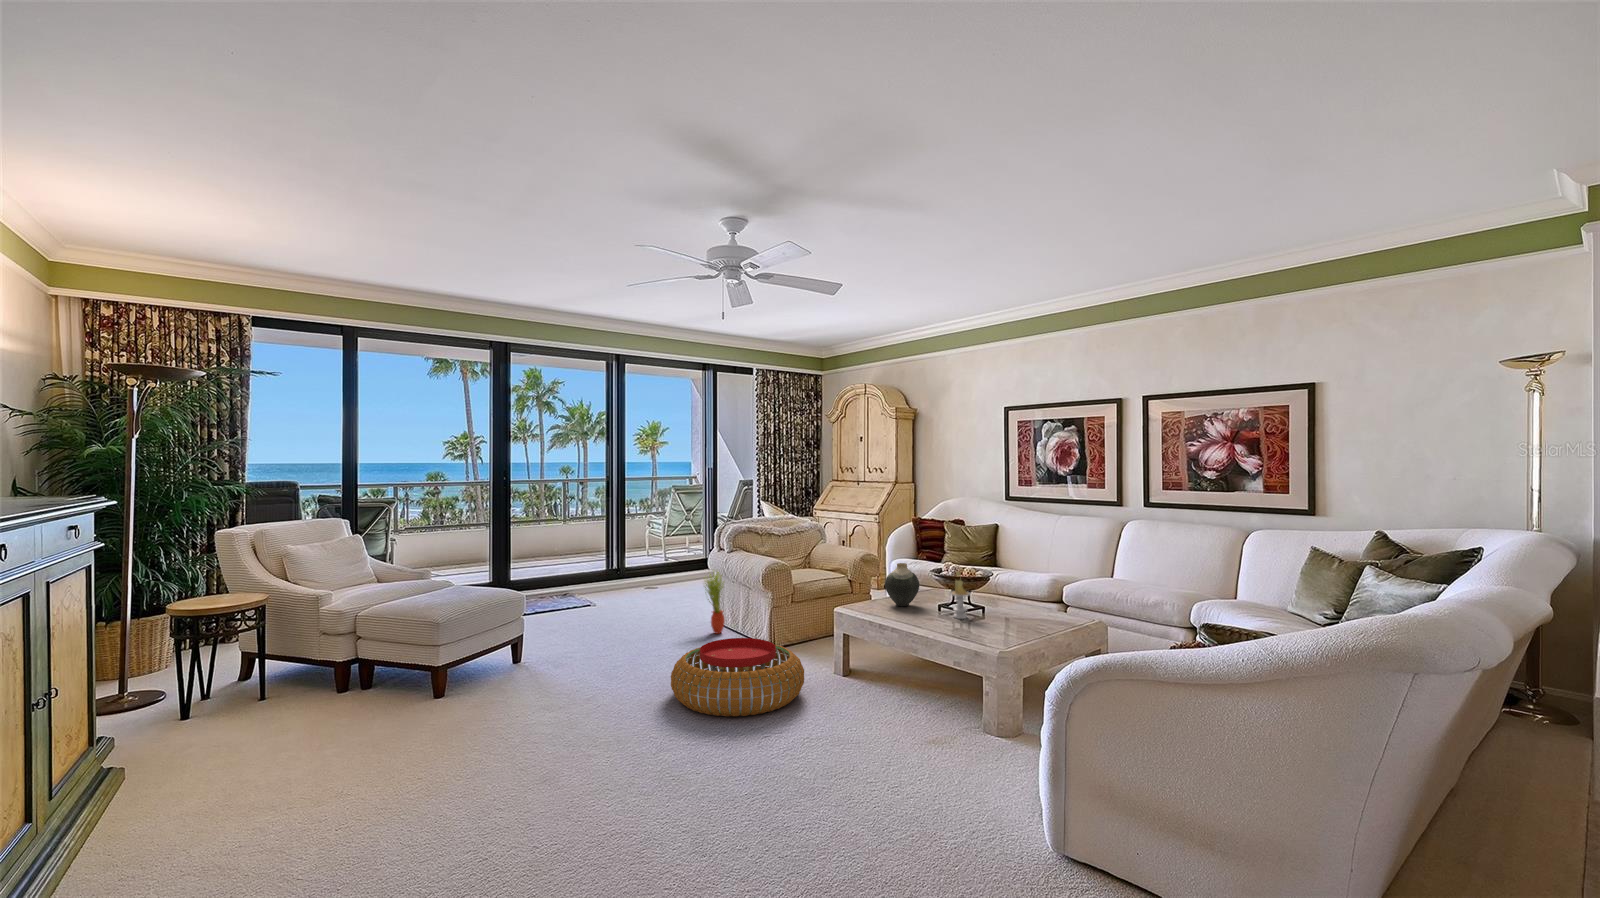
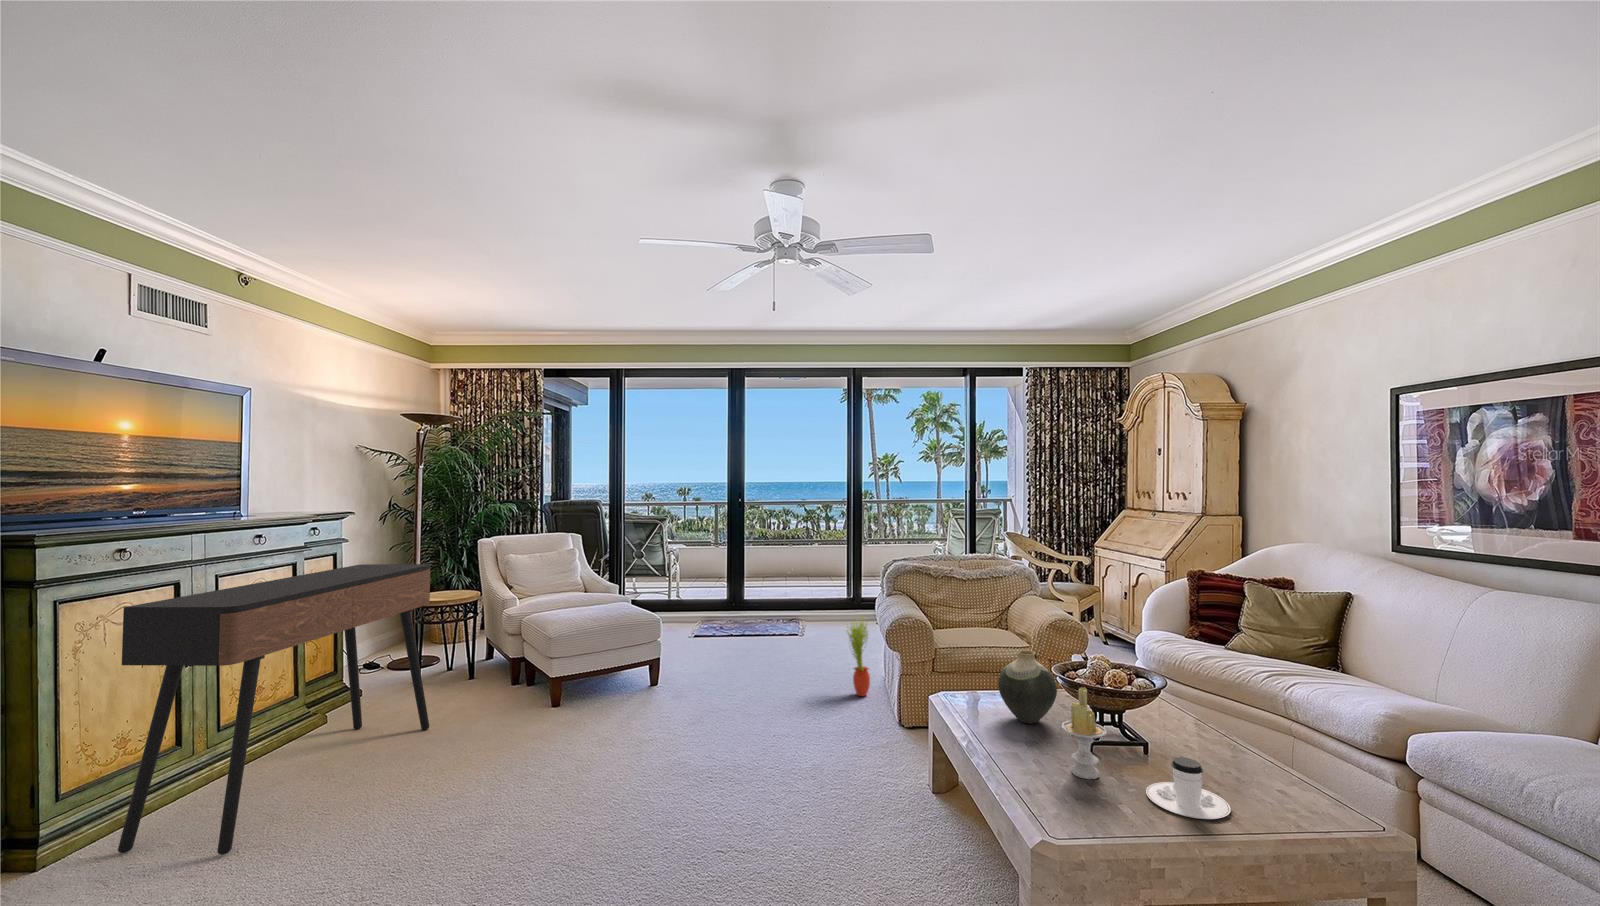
console table: none [201,549,357,874] -> present [118,564,430,855]
coffee cup: none [990,596,1028,621] -> present [1146,757,1231,819]
pouf: present [671,638,804,717] -> none [654,716,833,842]

